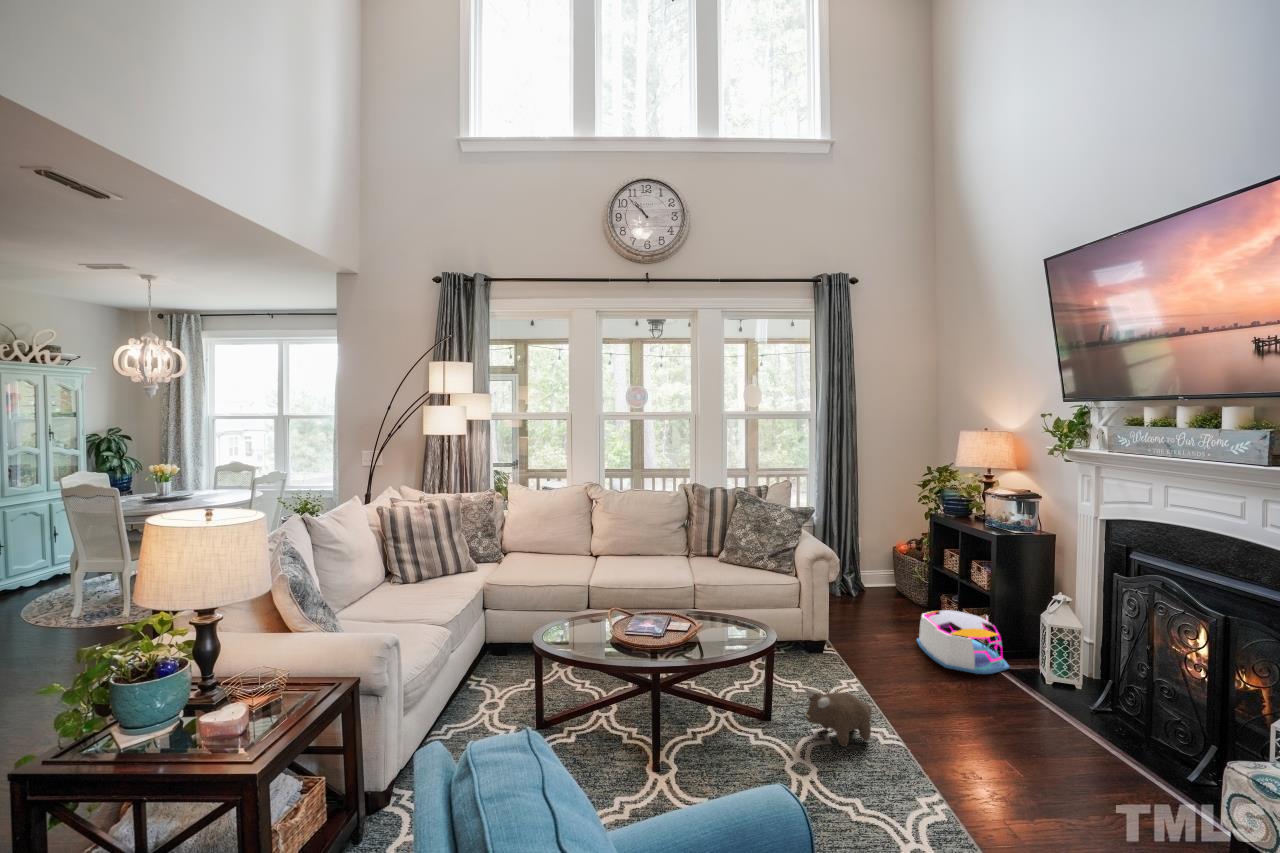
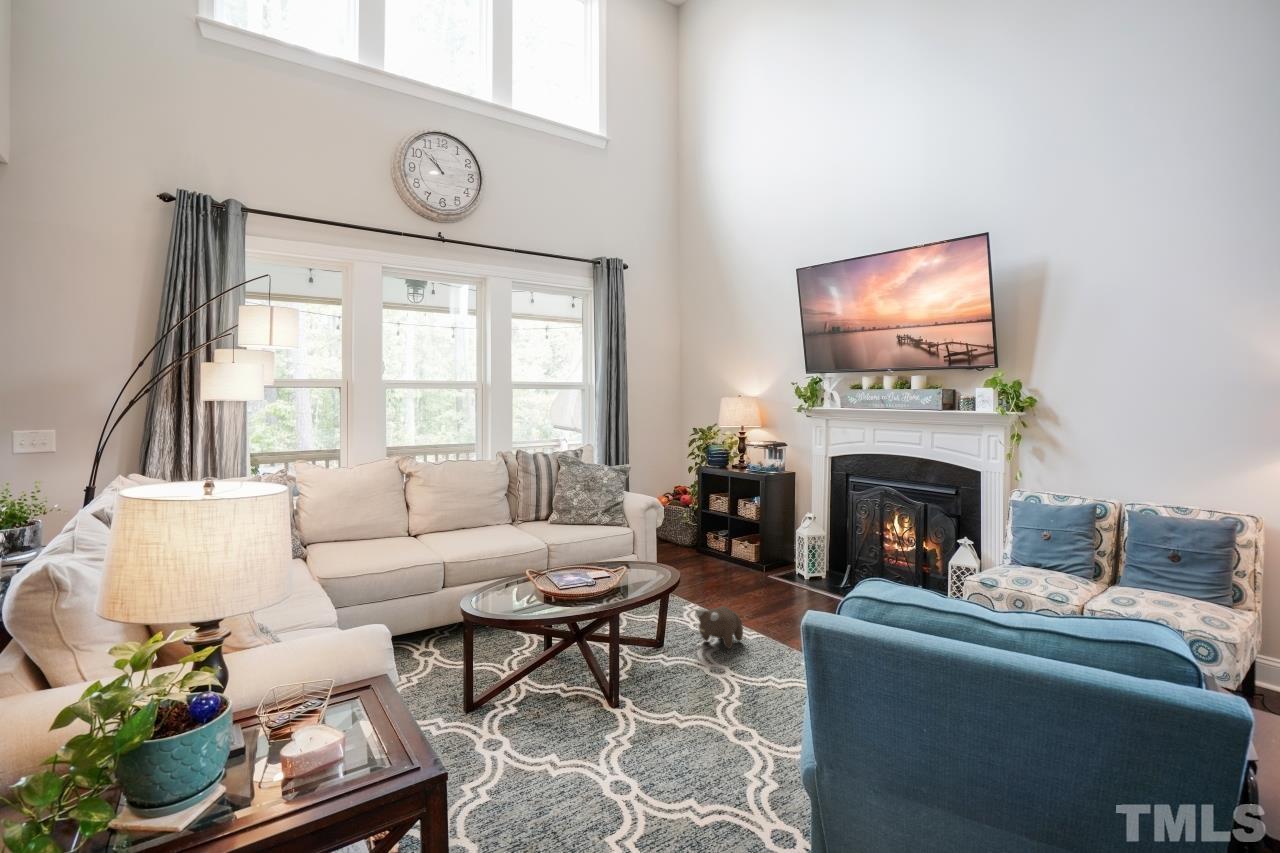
storage bin: present [917,610,1010,674] -> none [706,539,778,583]

